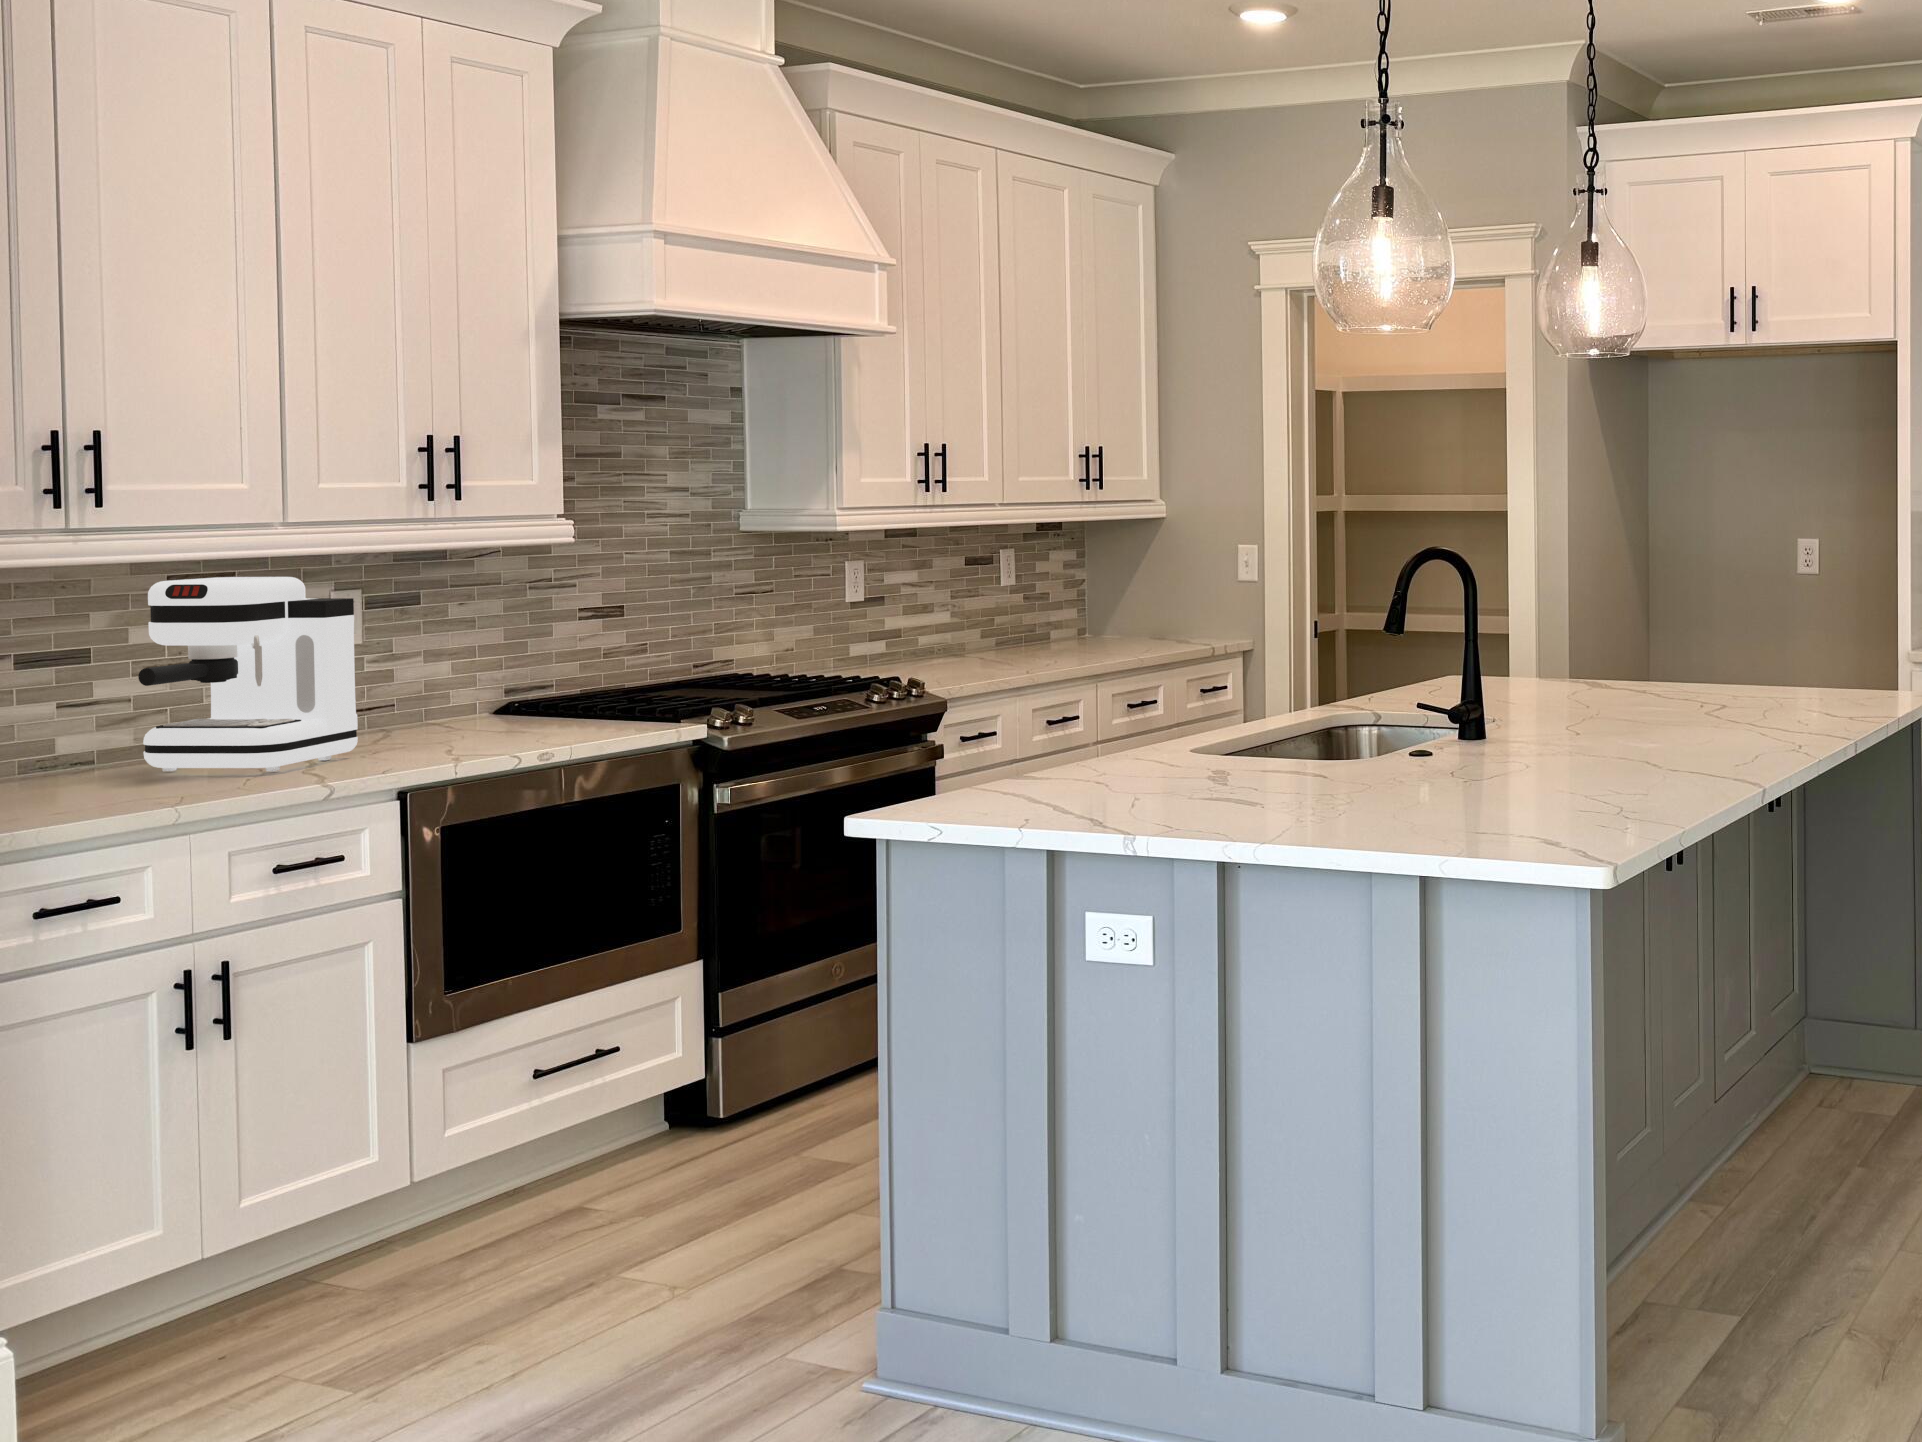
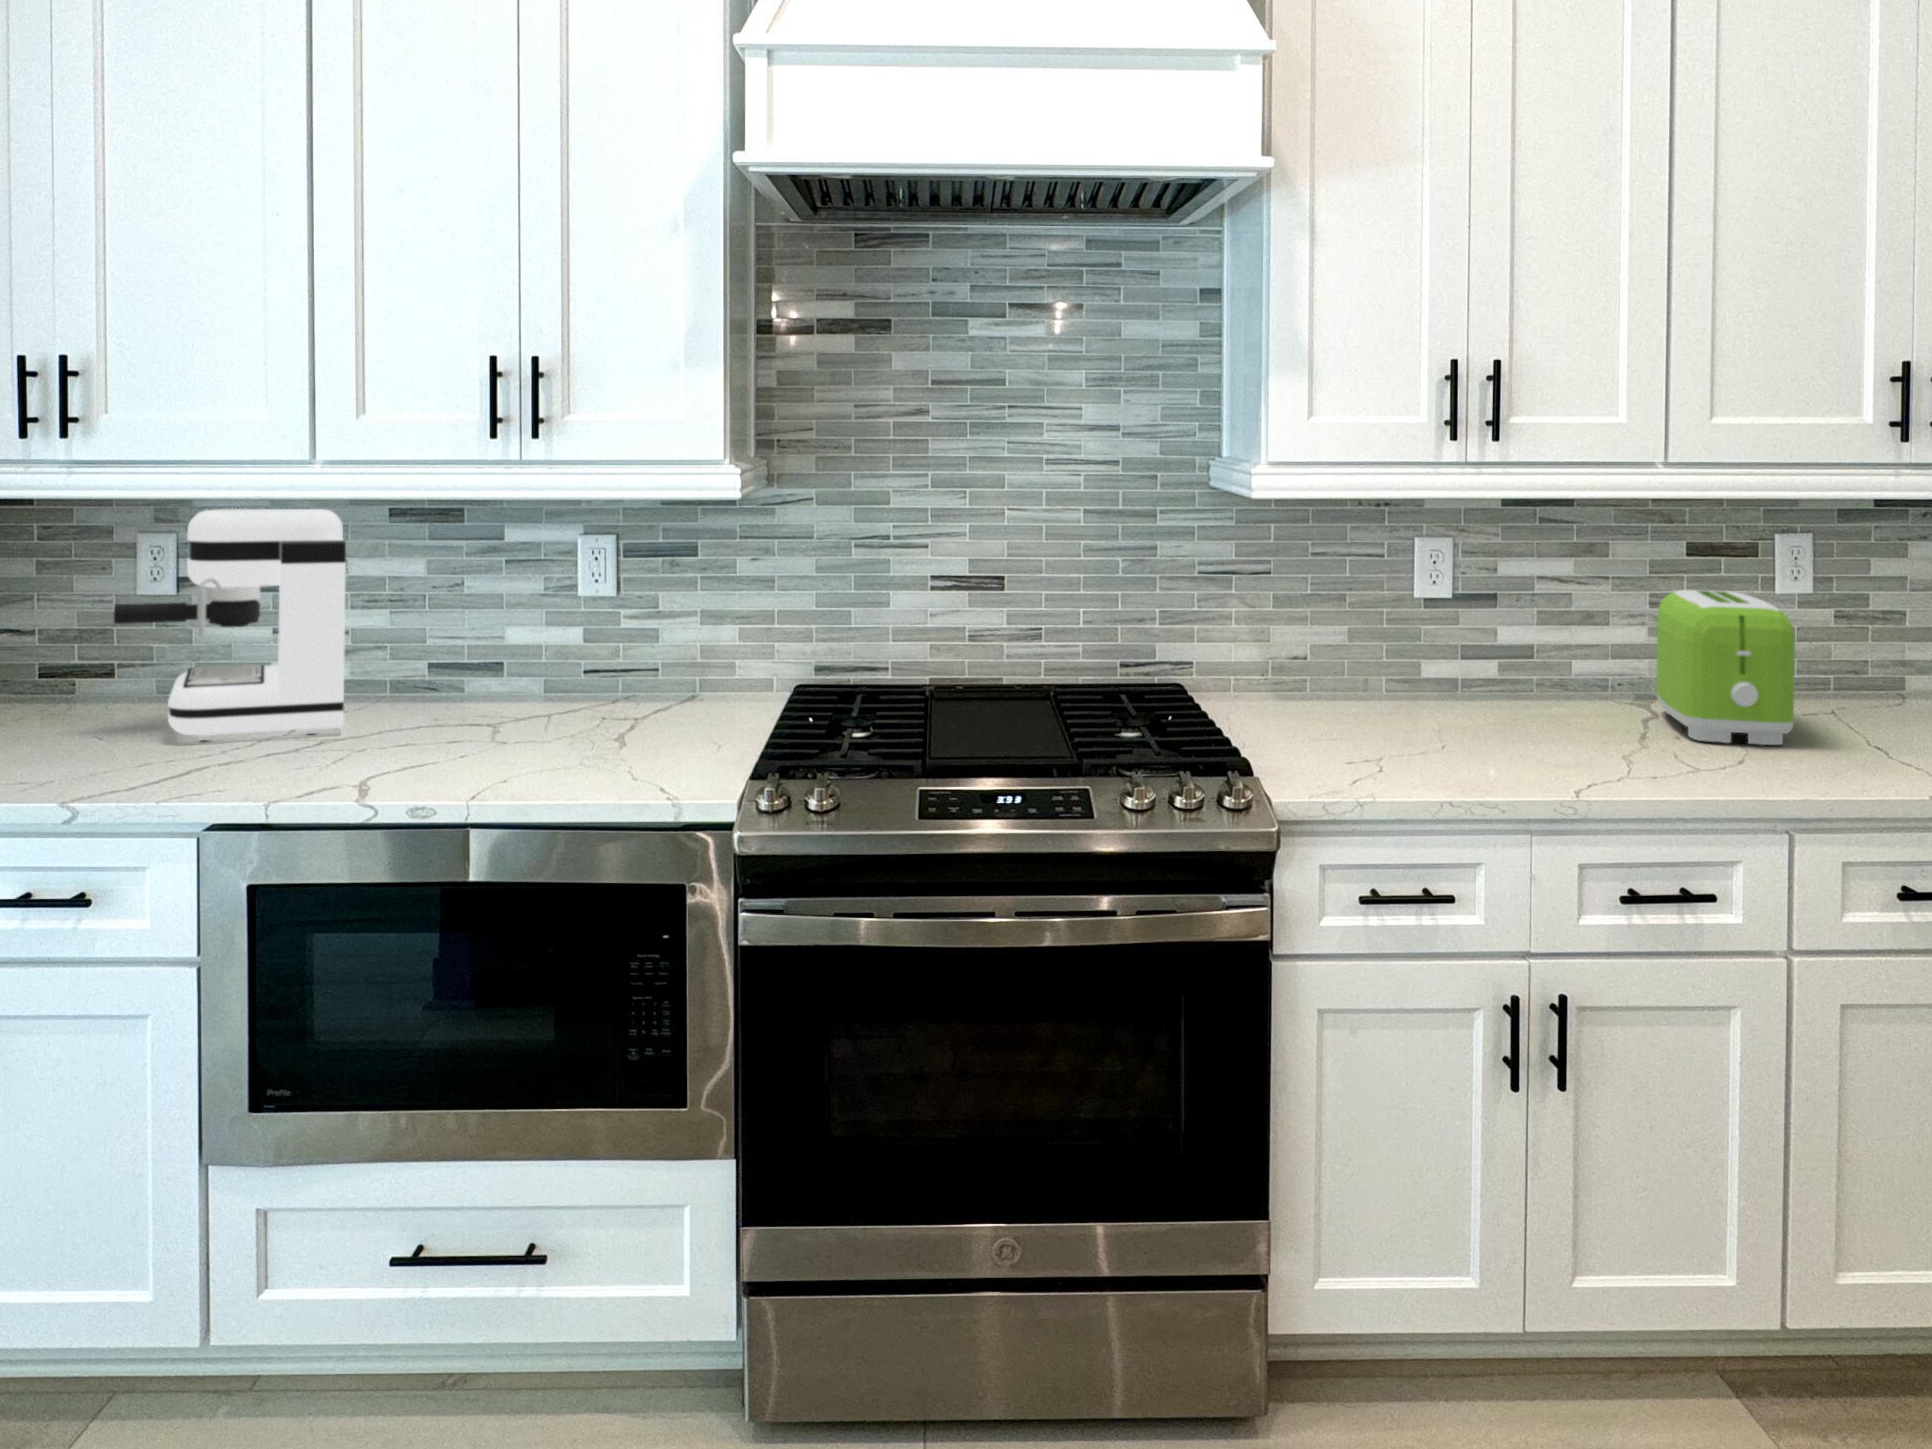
toaster: none [1004,581,1108,660] -> present [1656,590,1795,745]

